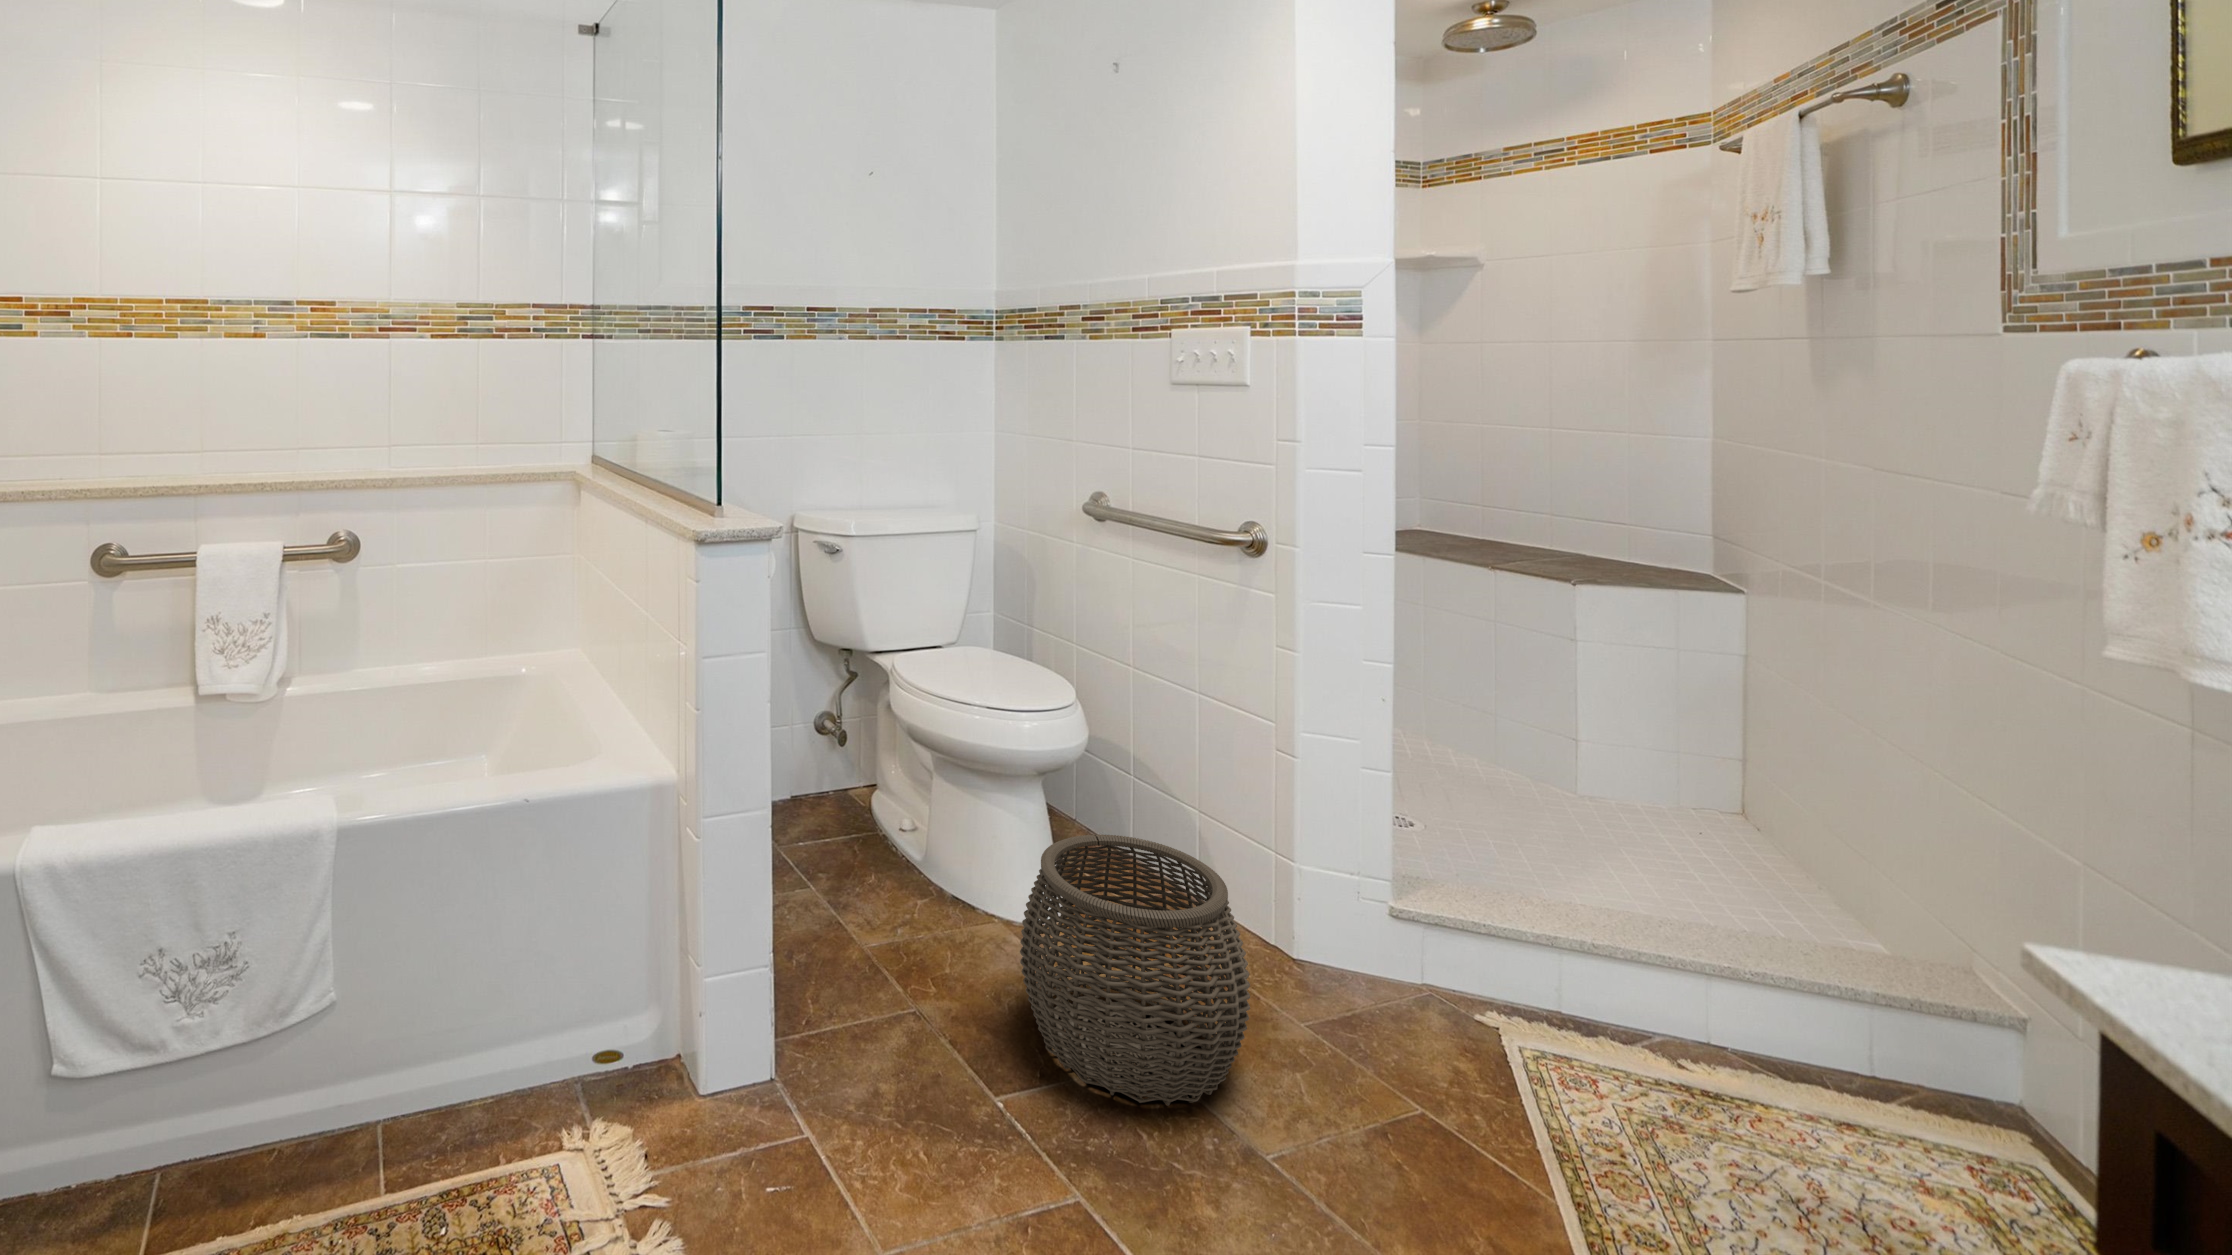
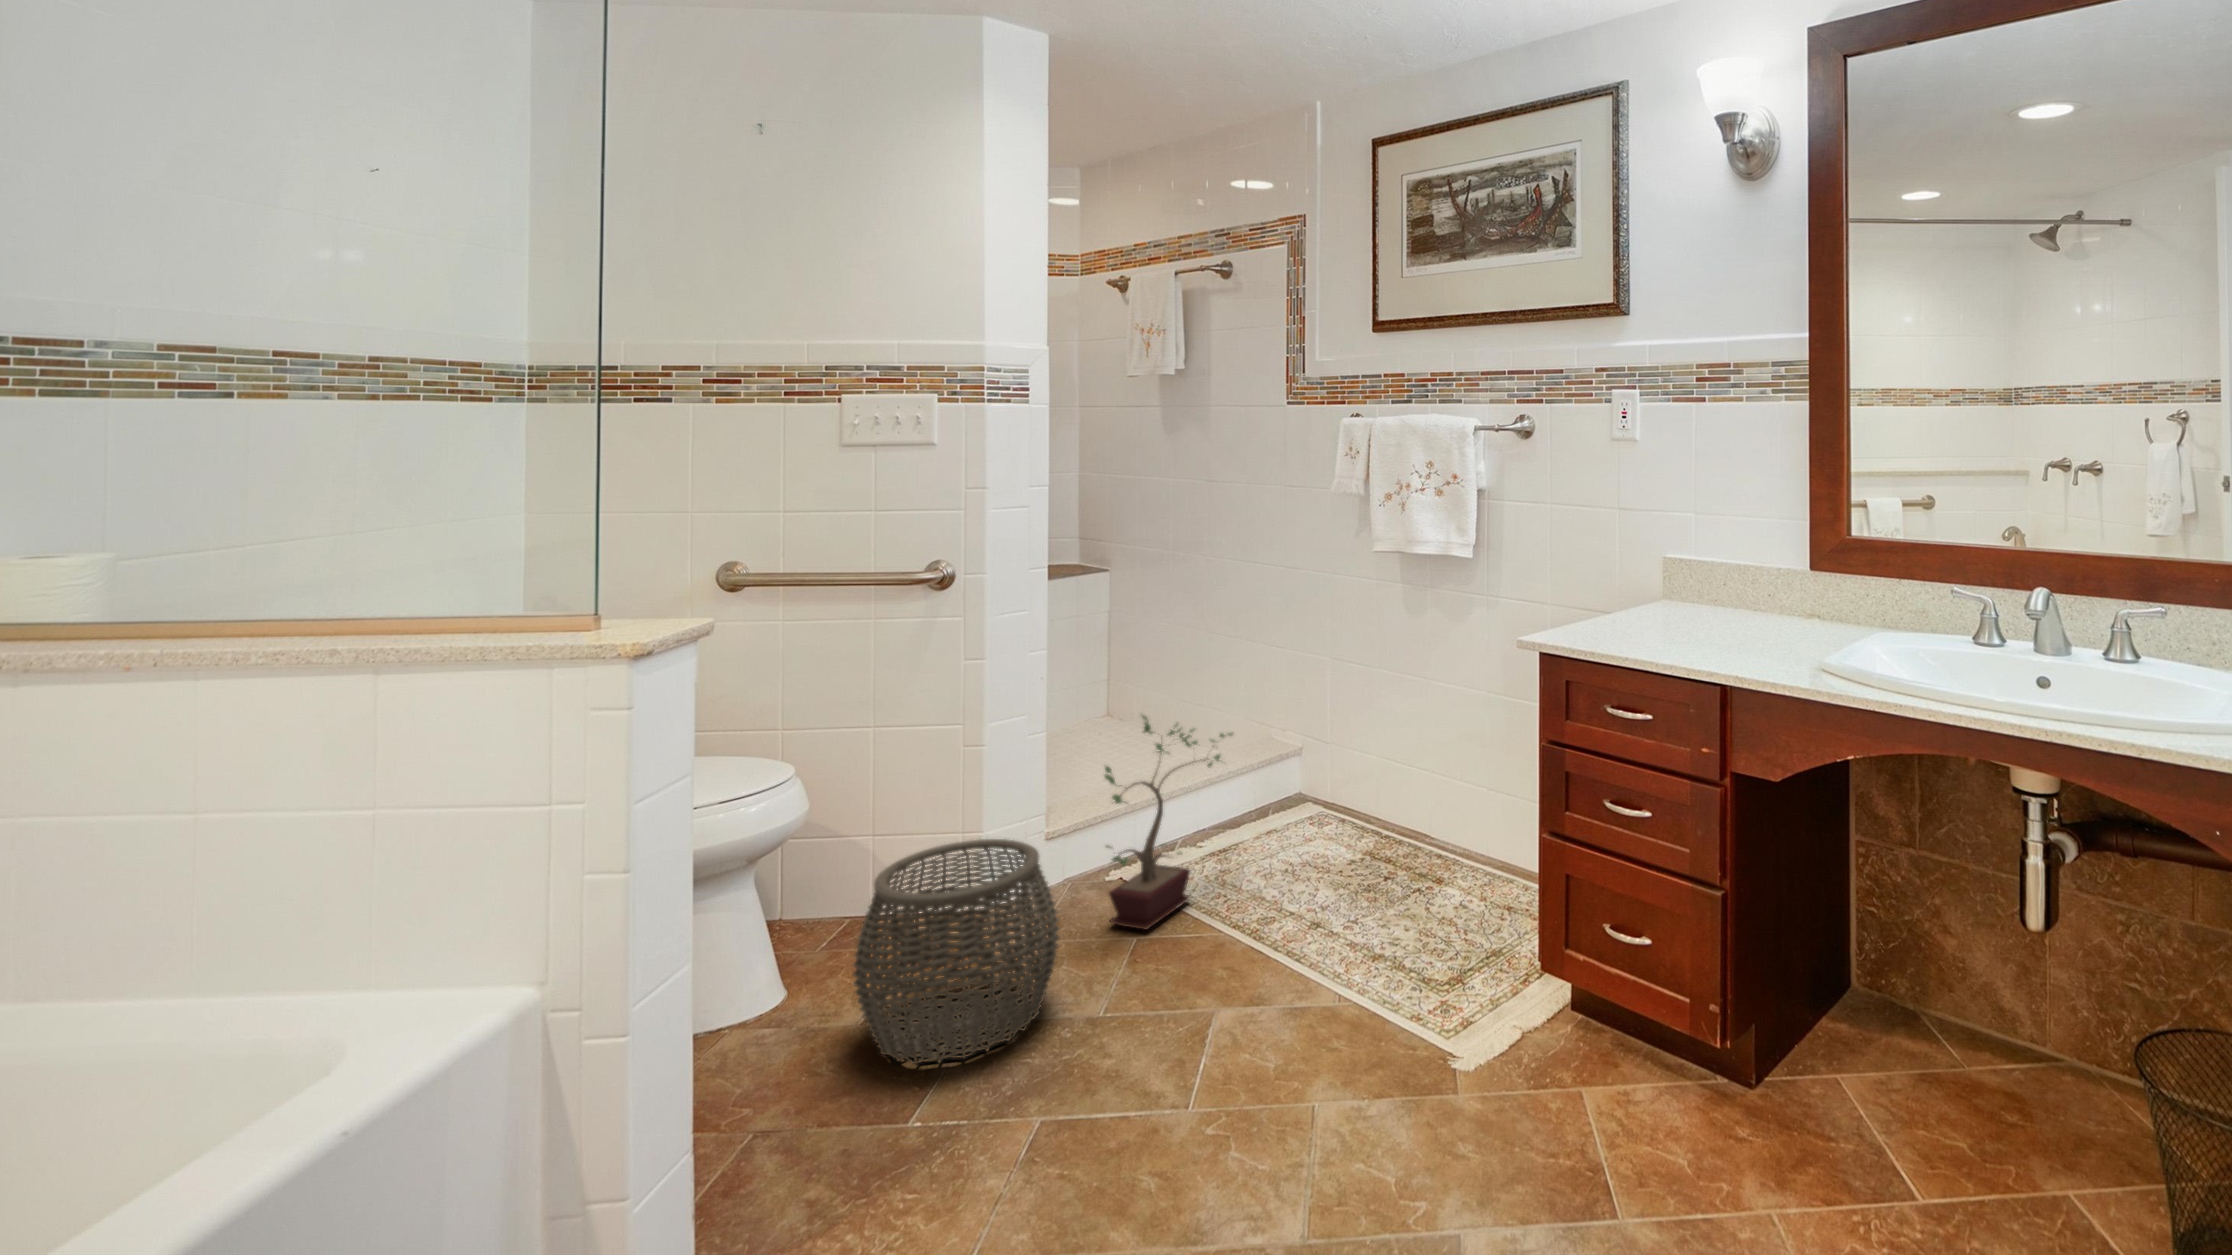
potted plant: none [1380,798,1709,1122] -> present [1105,715,1233,929]

